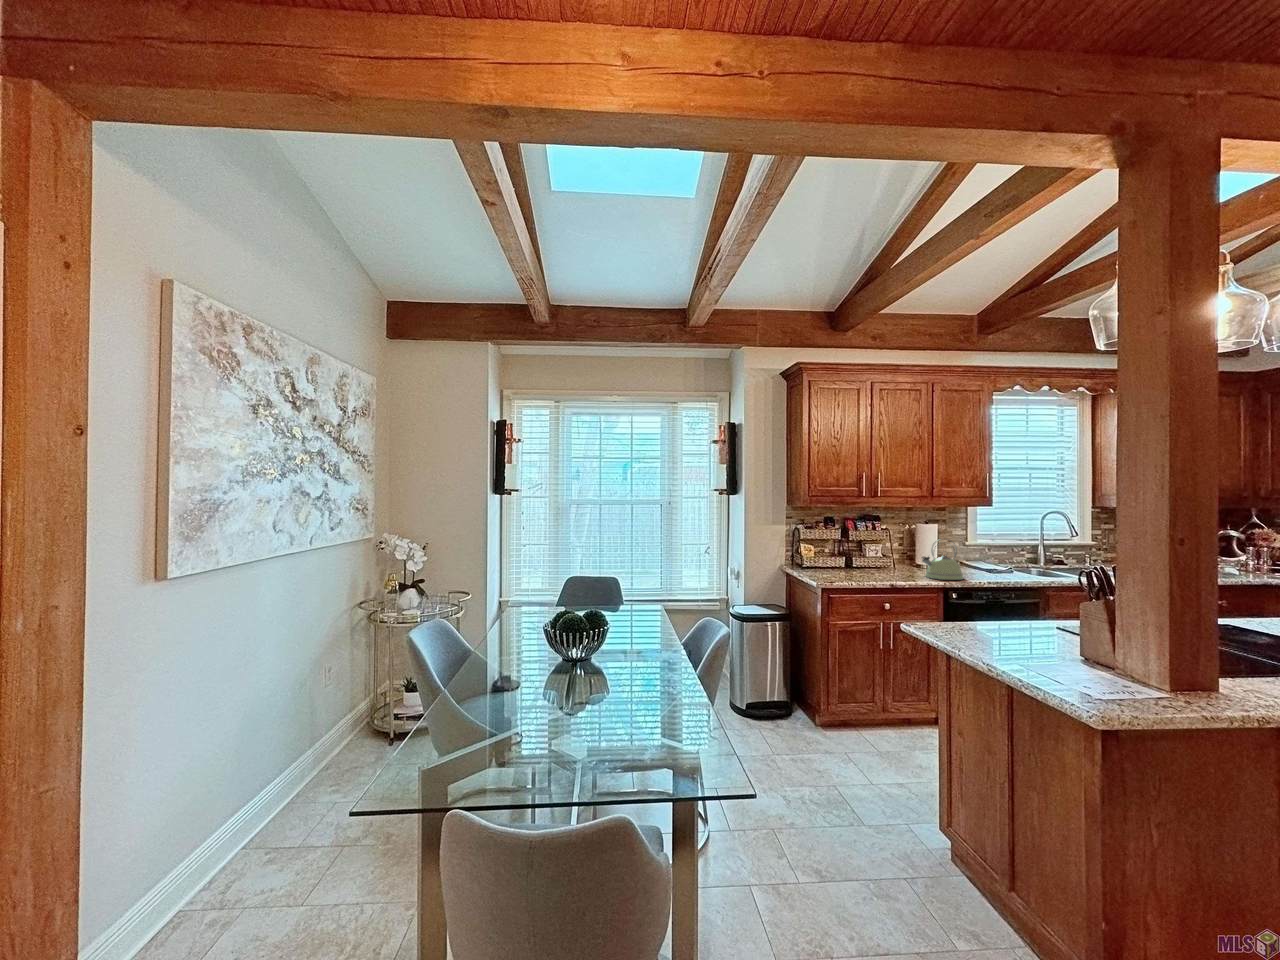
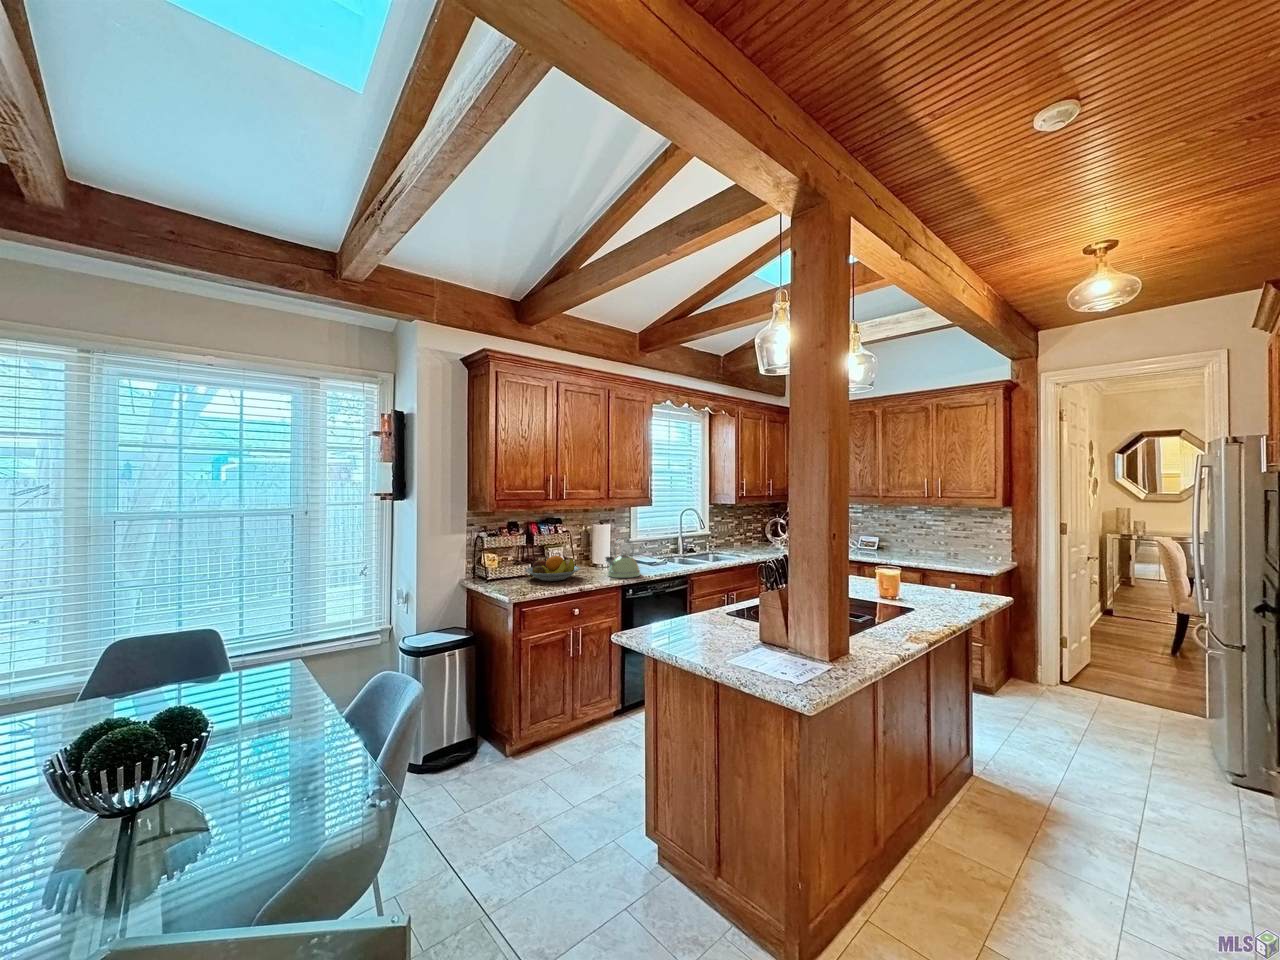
fruit bowl: none [838,551,894,575] -> present [525,556,581,581]

